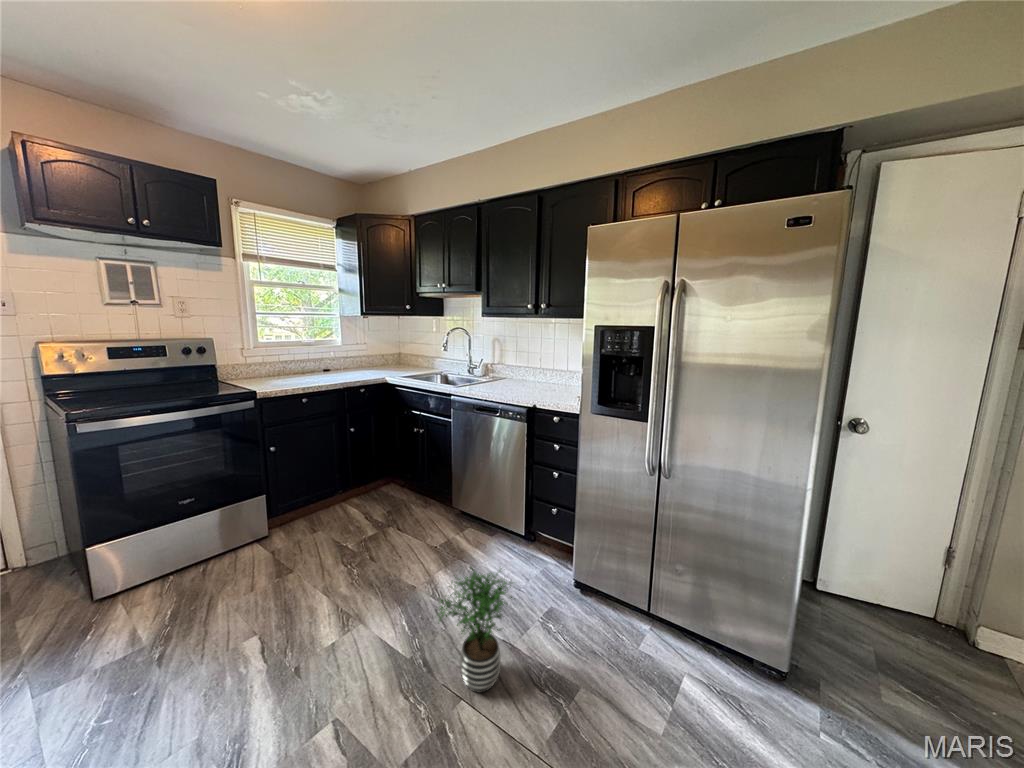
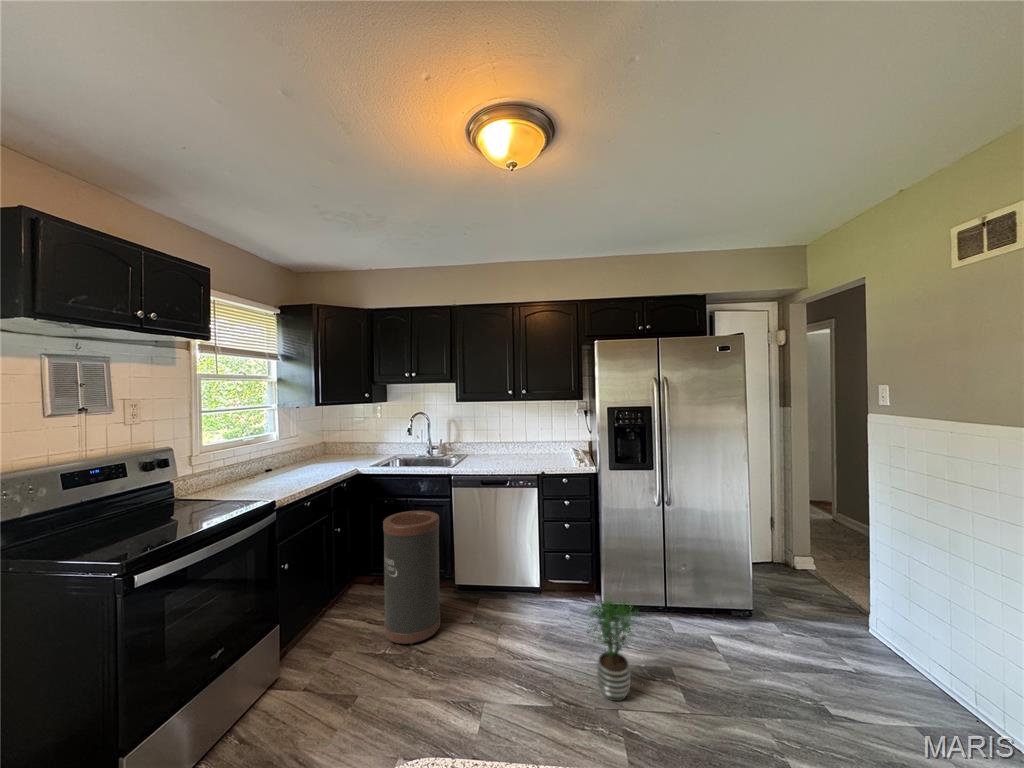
trash can: none [354,425,414,547] -> present [383,511,440,645]

